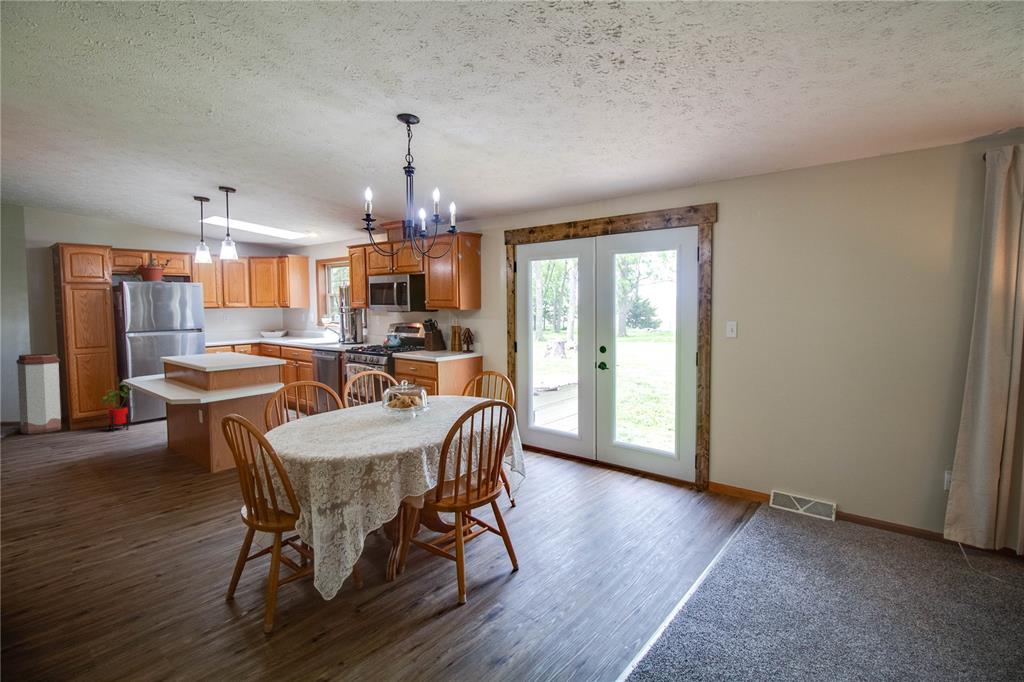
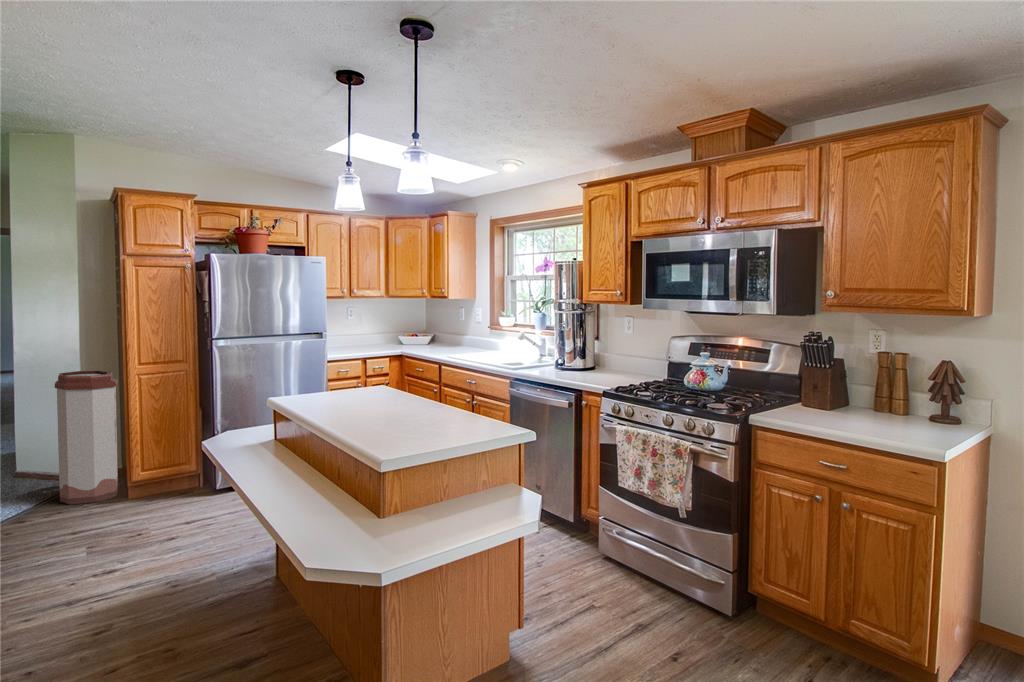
house plant: present [101,382,133,432] -> none [173,424,234,511]

